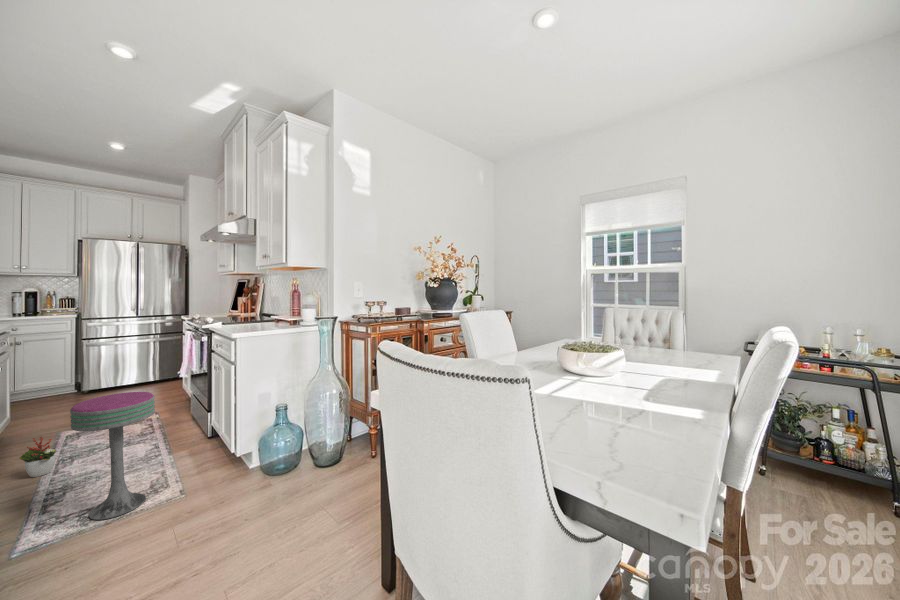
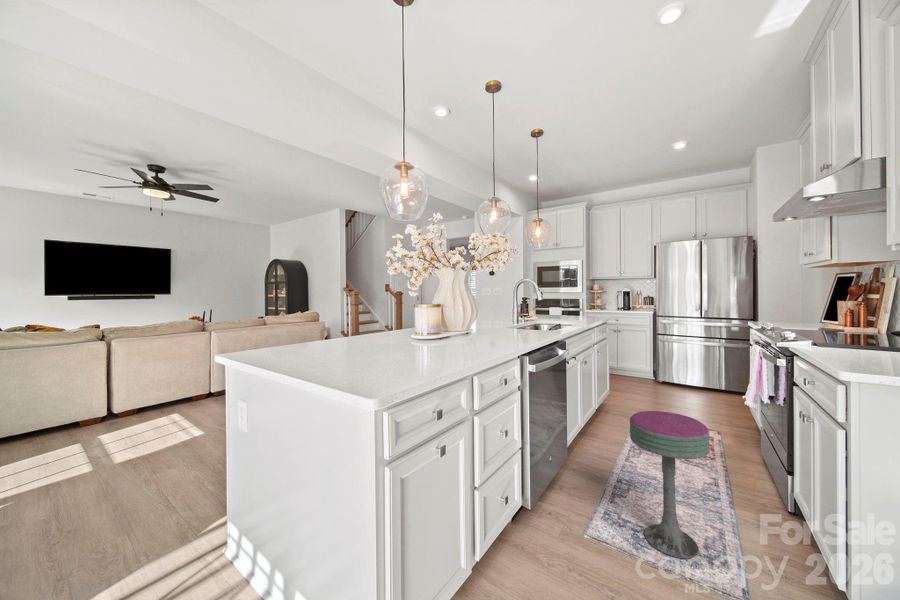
decorative plant: present [20,437,56,477] -> none [607,422,629,457]

